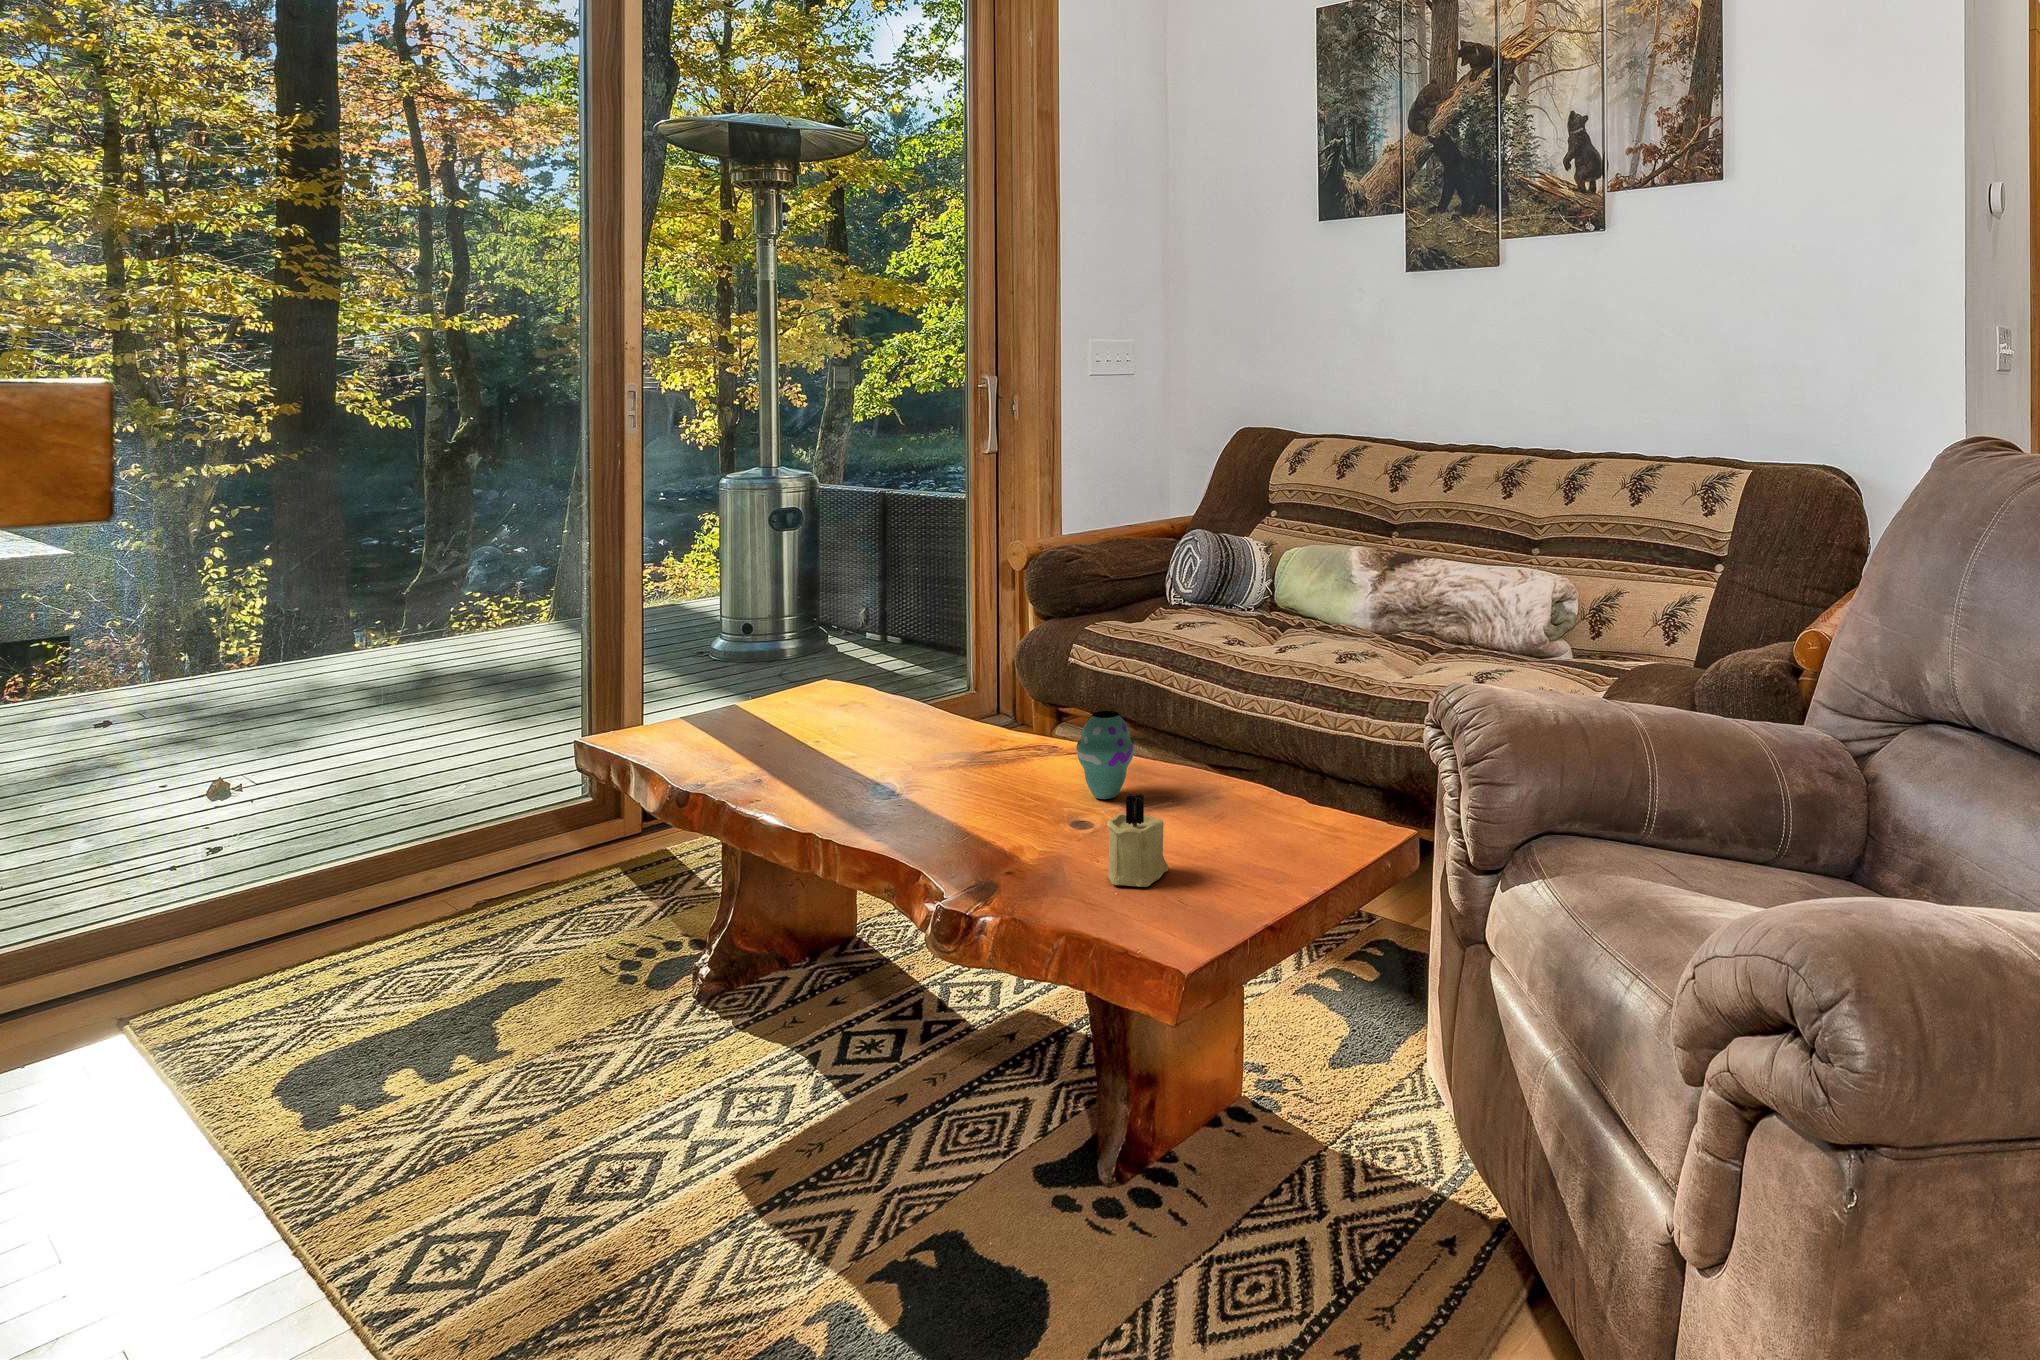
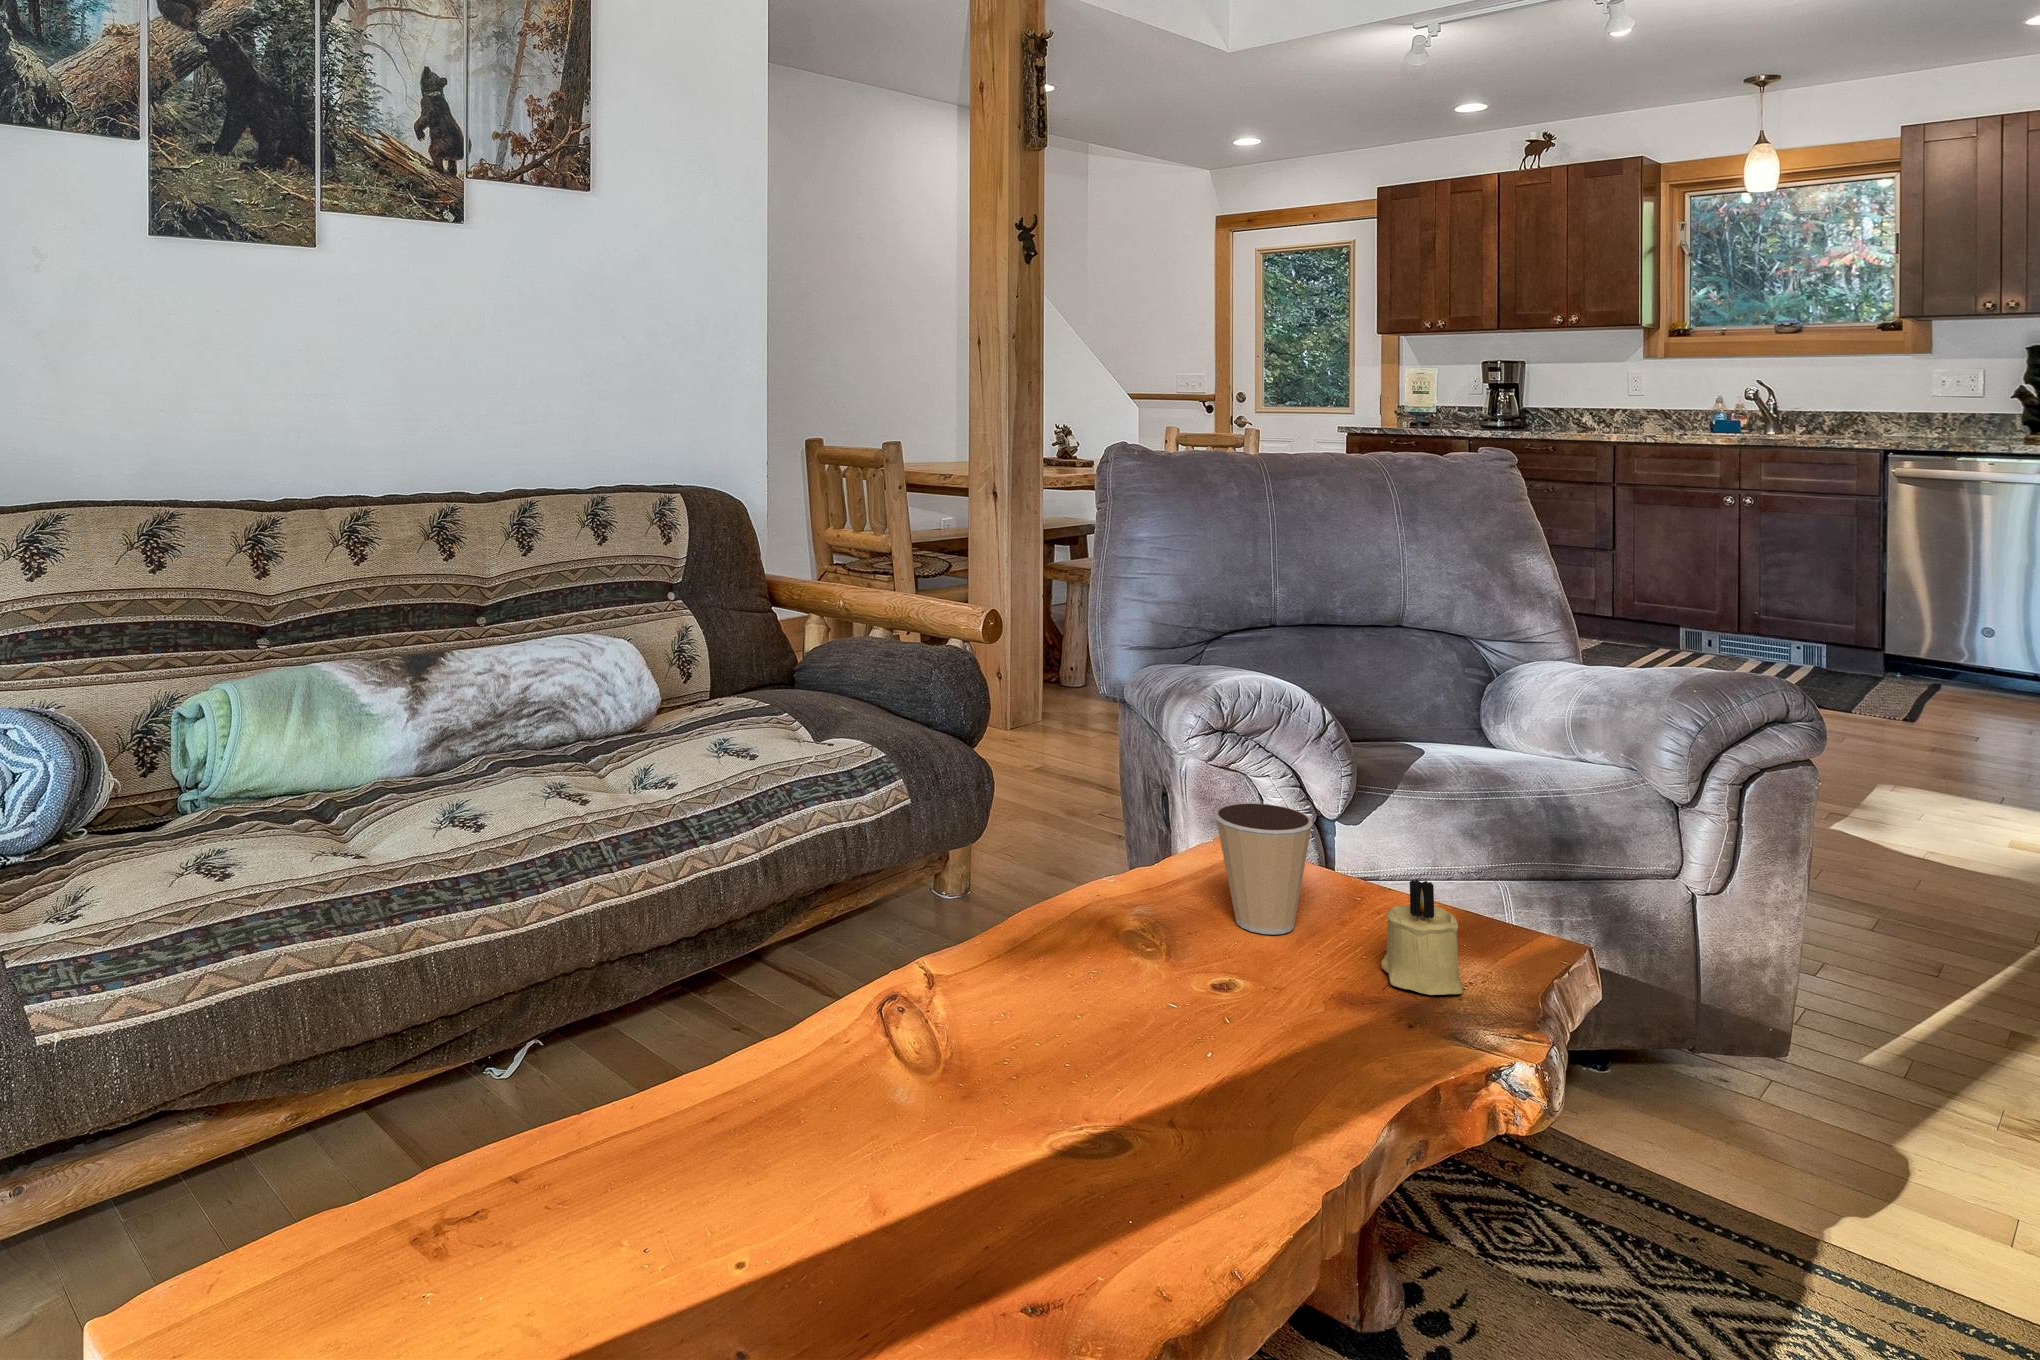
vase: present [1077,711,1135,799] -> none [1088,859,1174,993]
coffee cup: none [1204,737,1283,844] -> present [1214,803,1313,935]

